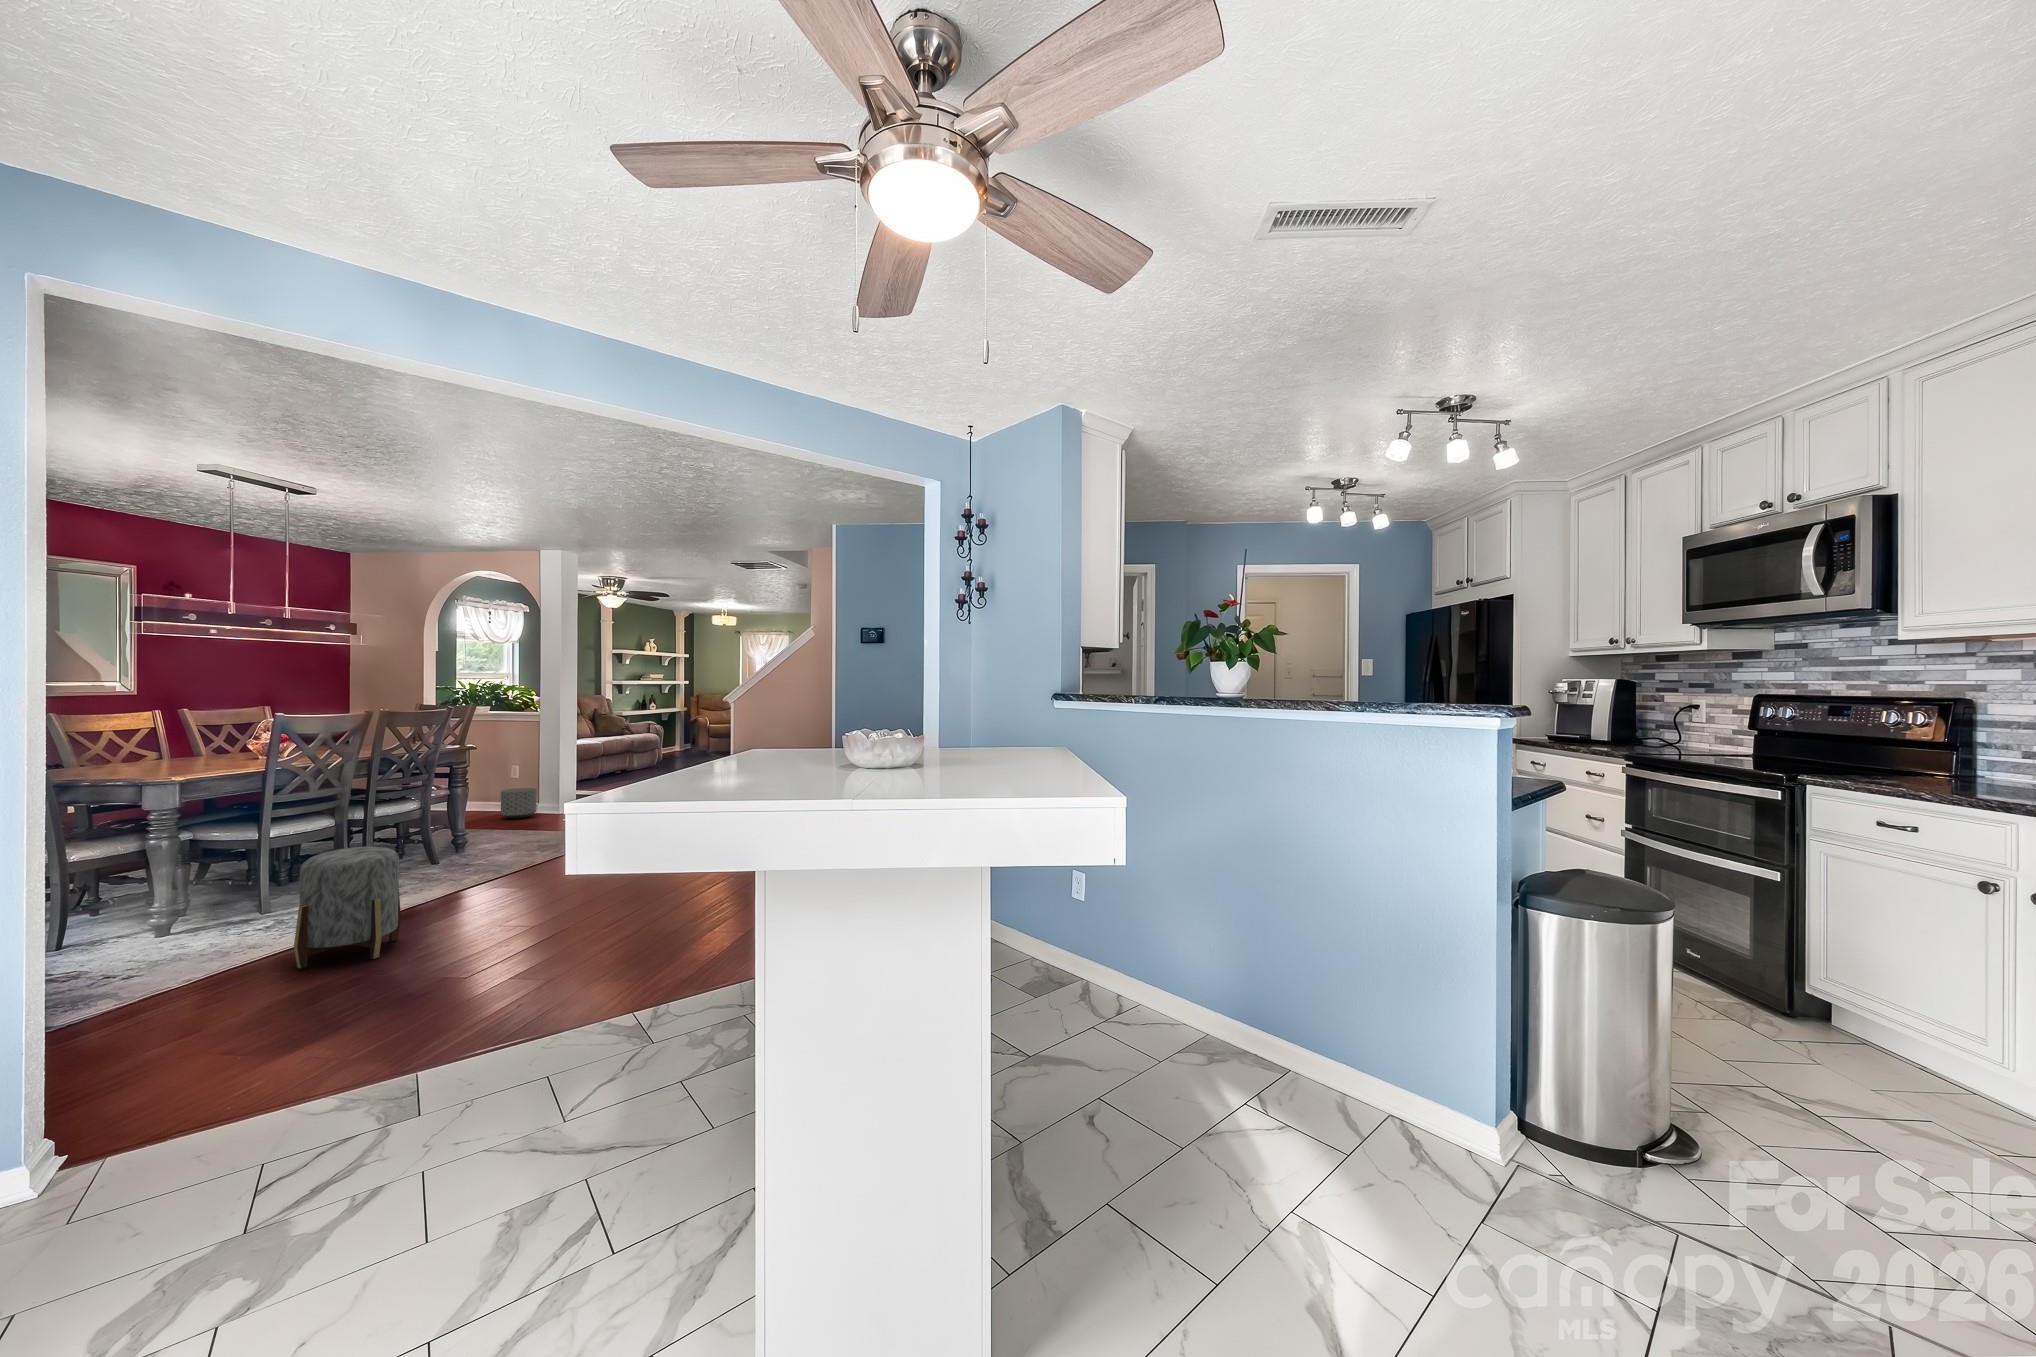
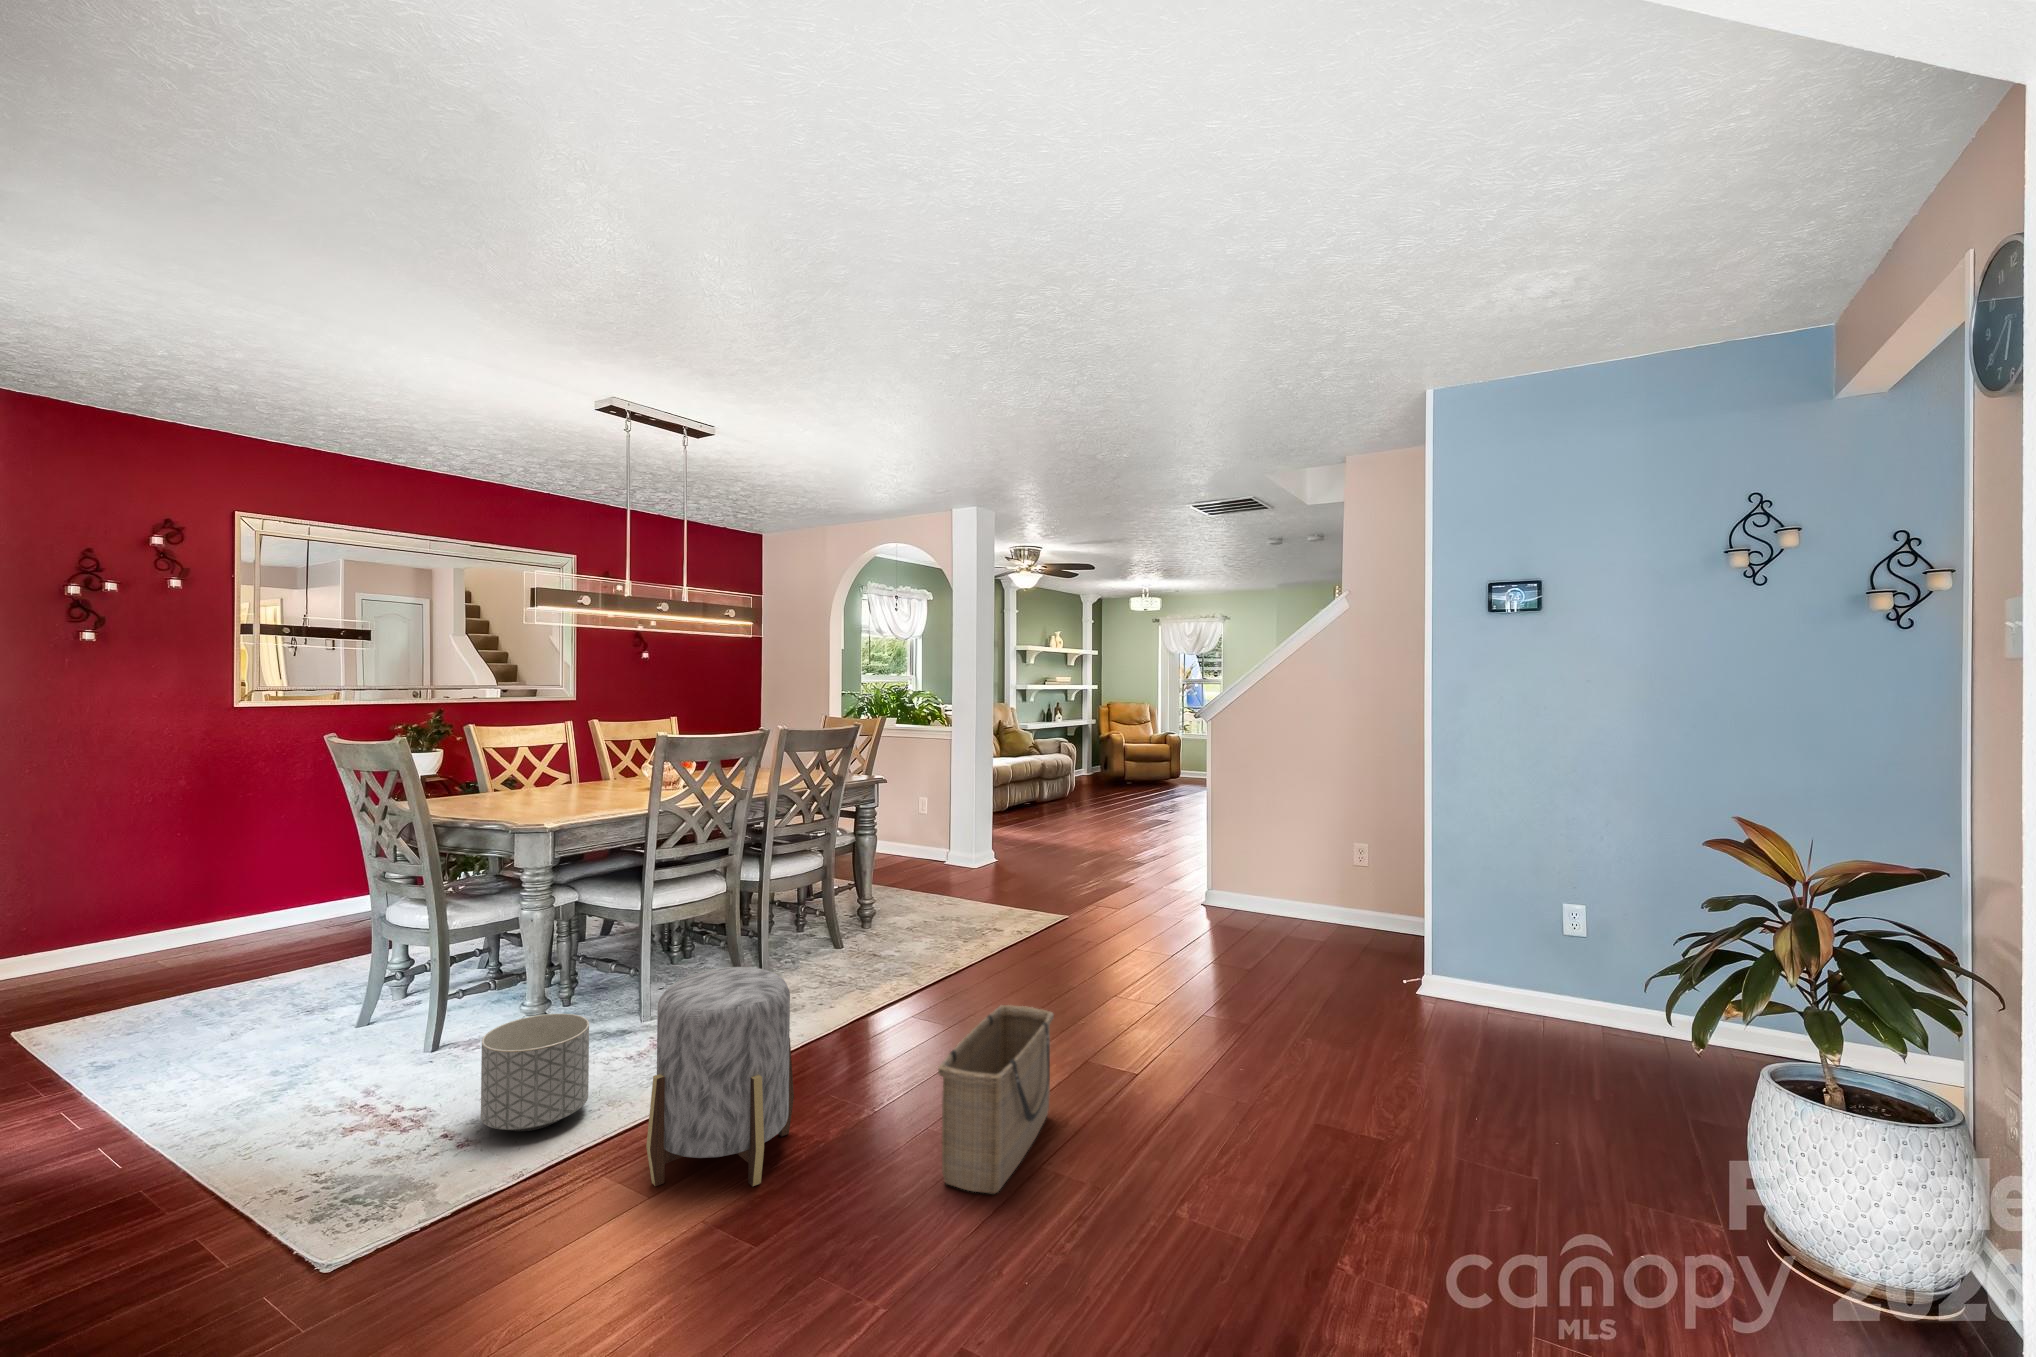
planter: present [501,788,537,819] -> present [481,1014,589,1131]
basket: none [499,857,580,941] -> present [938,1005,1054,1193]

